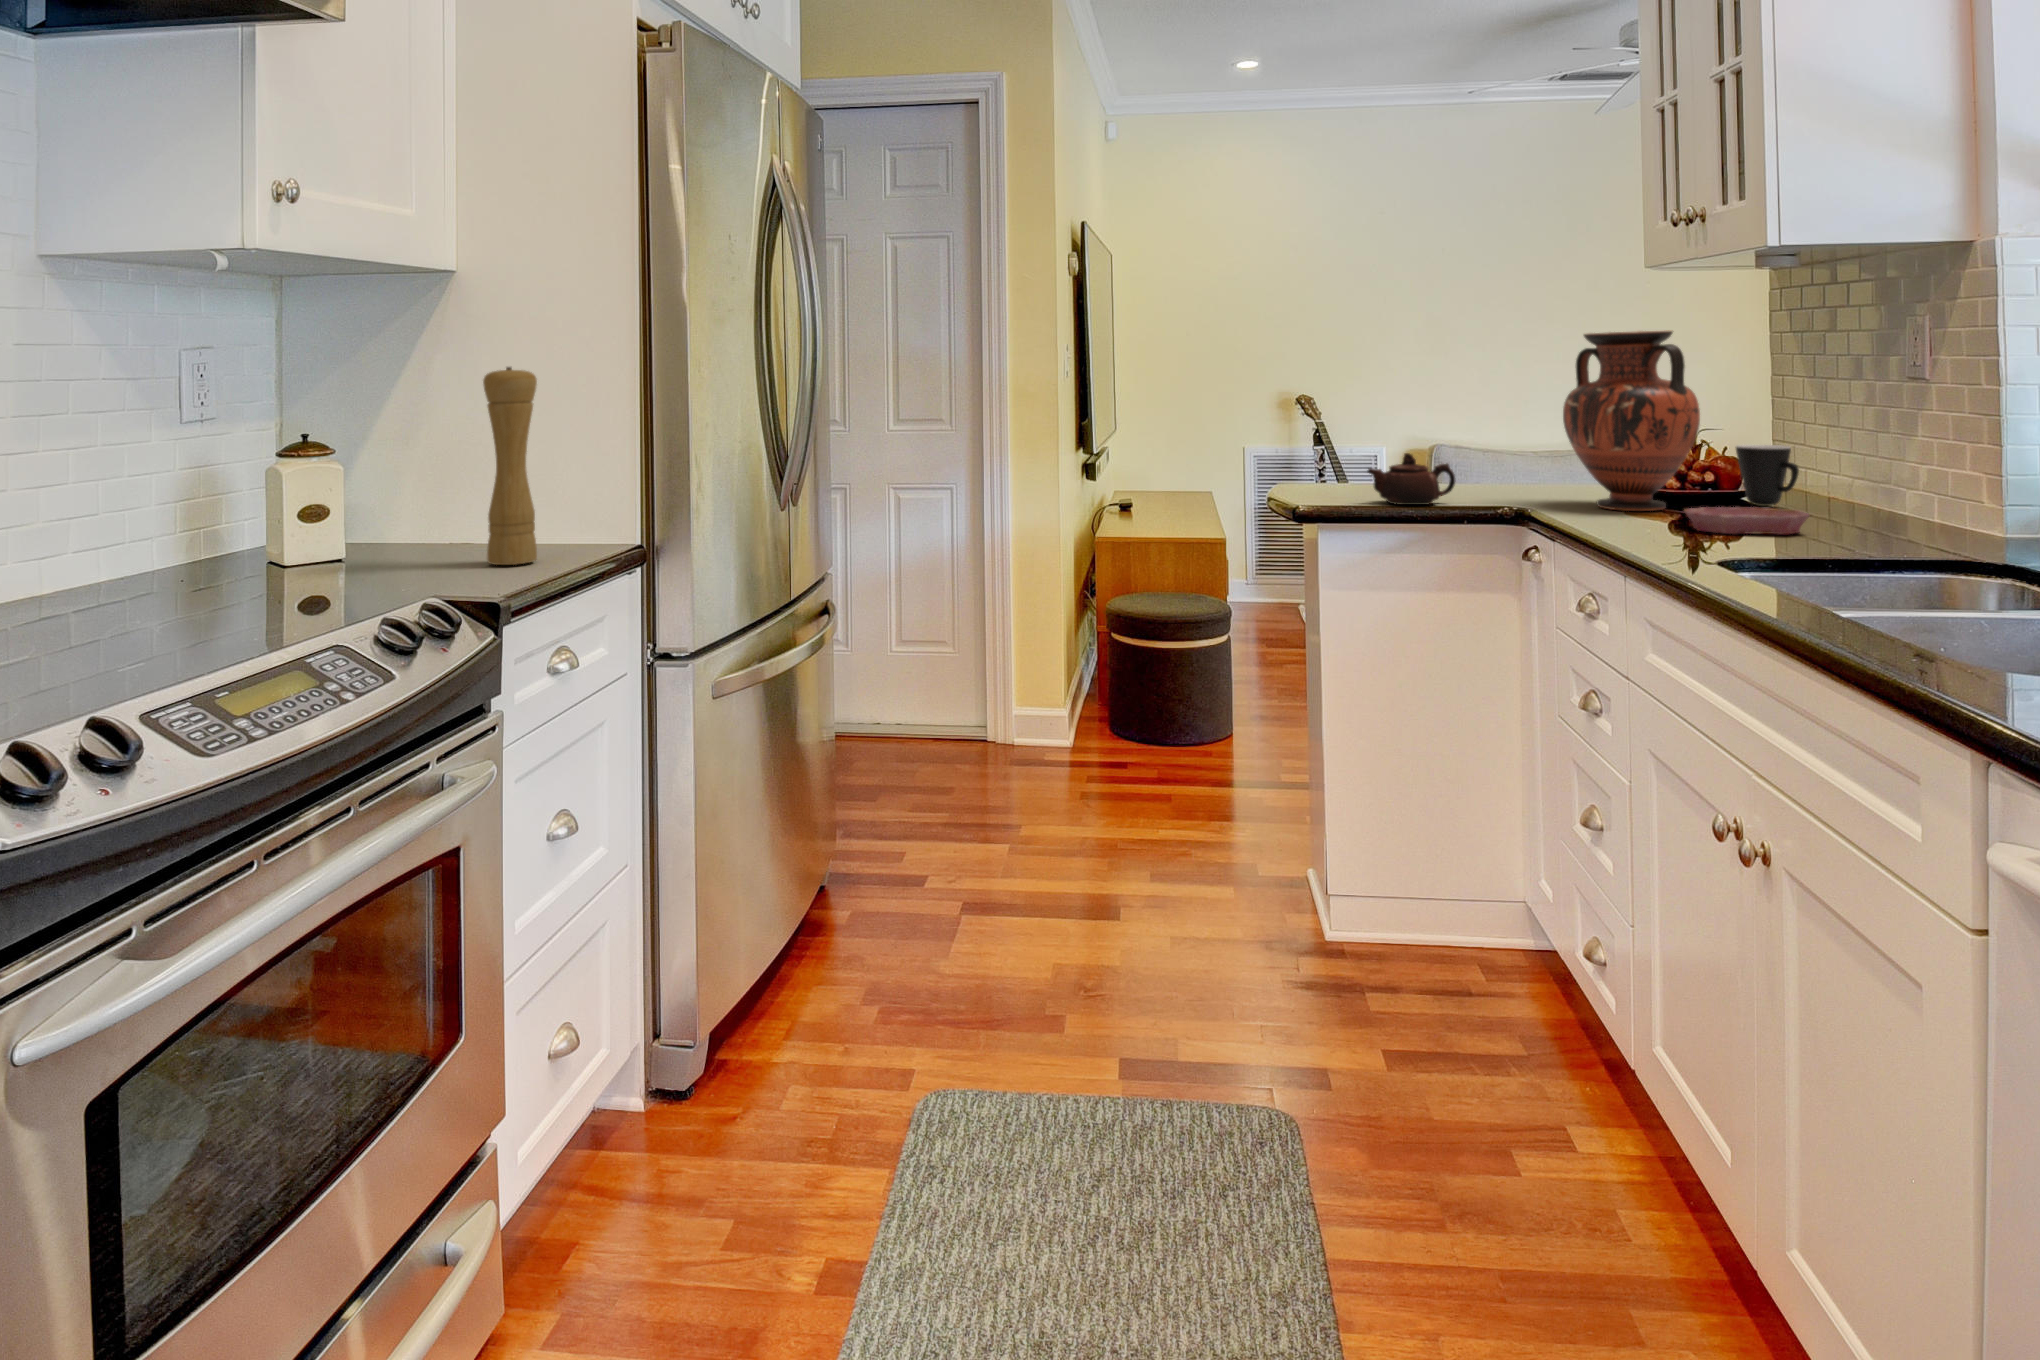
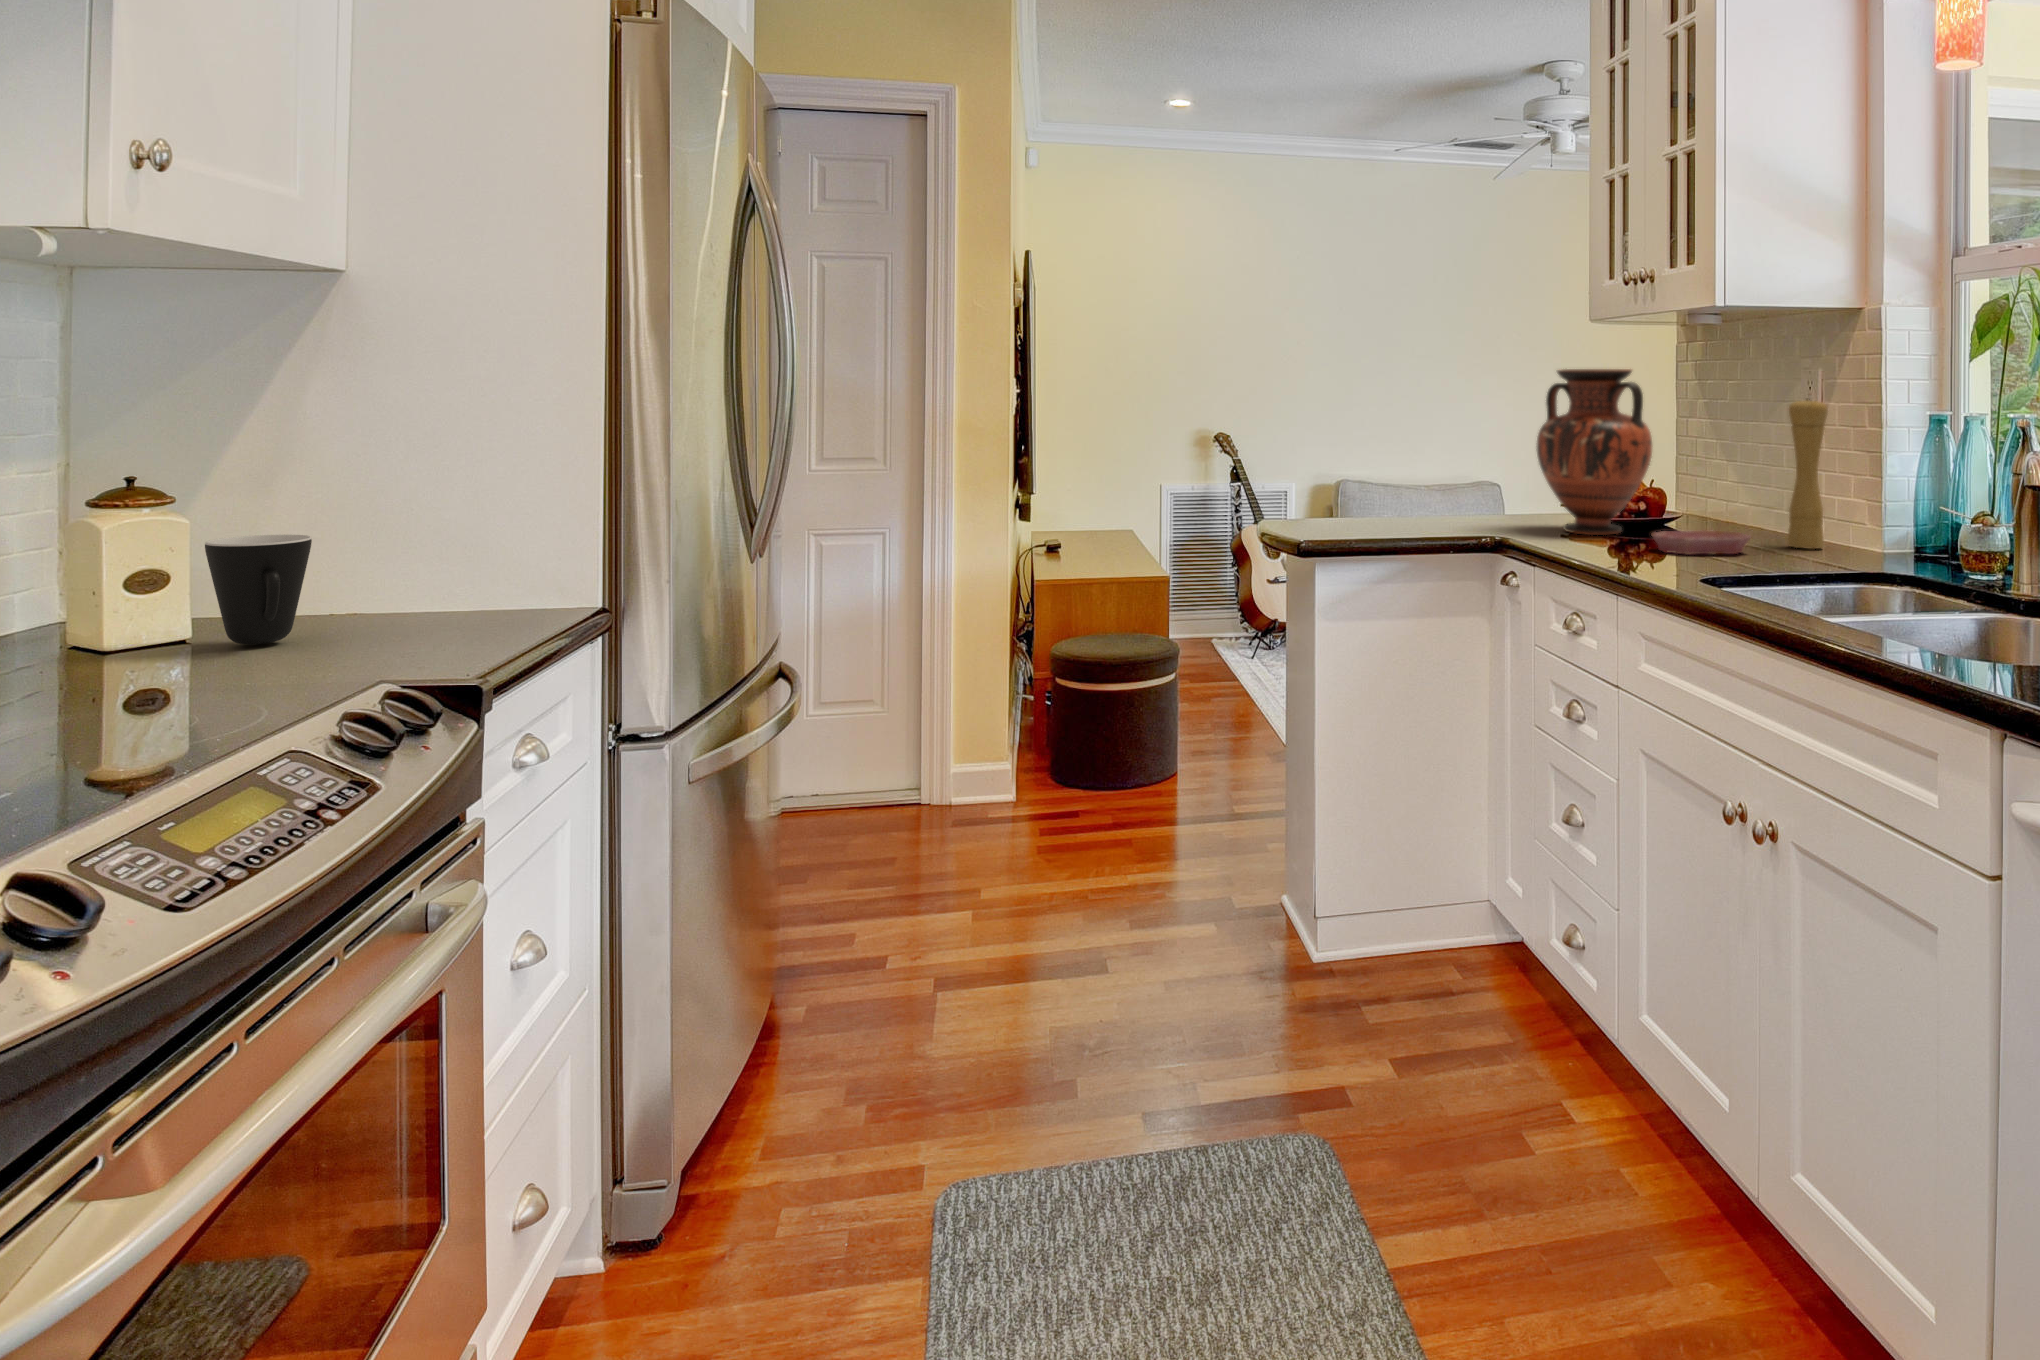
pepper mill: present [483,367,537,565] -> present [1788,398,1828,549]
mug: present [1736,444,1799,506] -> present [205,534,312,645]
teapot: present [1368,453,1455,505] -> none [1362,482,1442,533]

